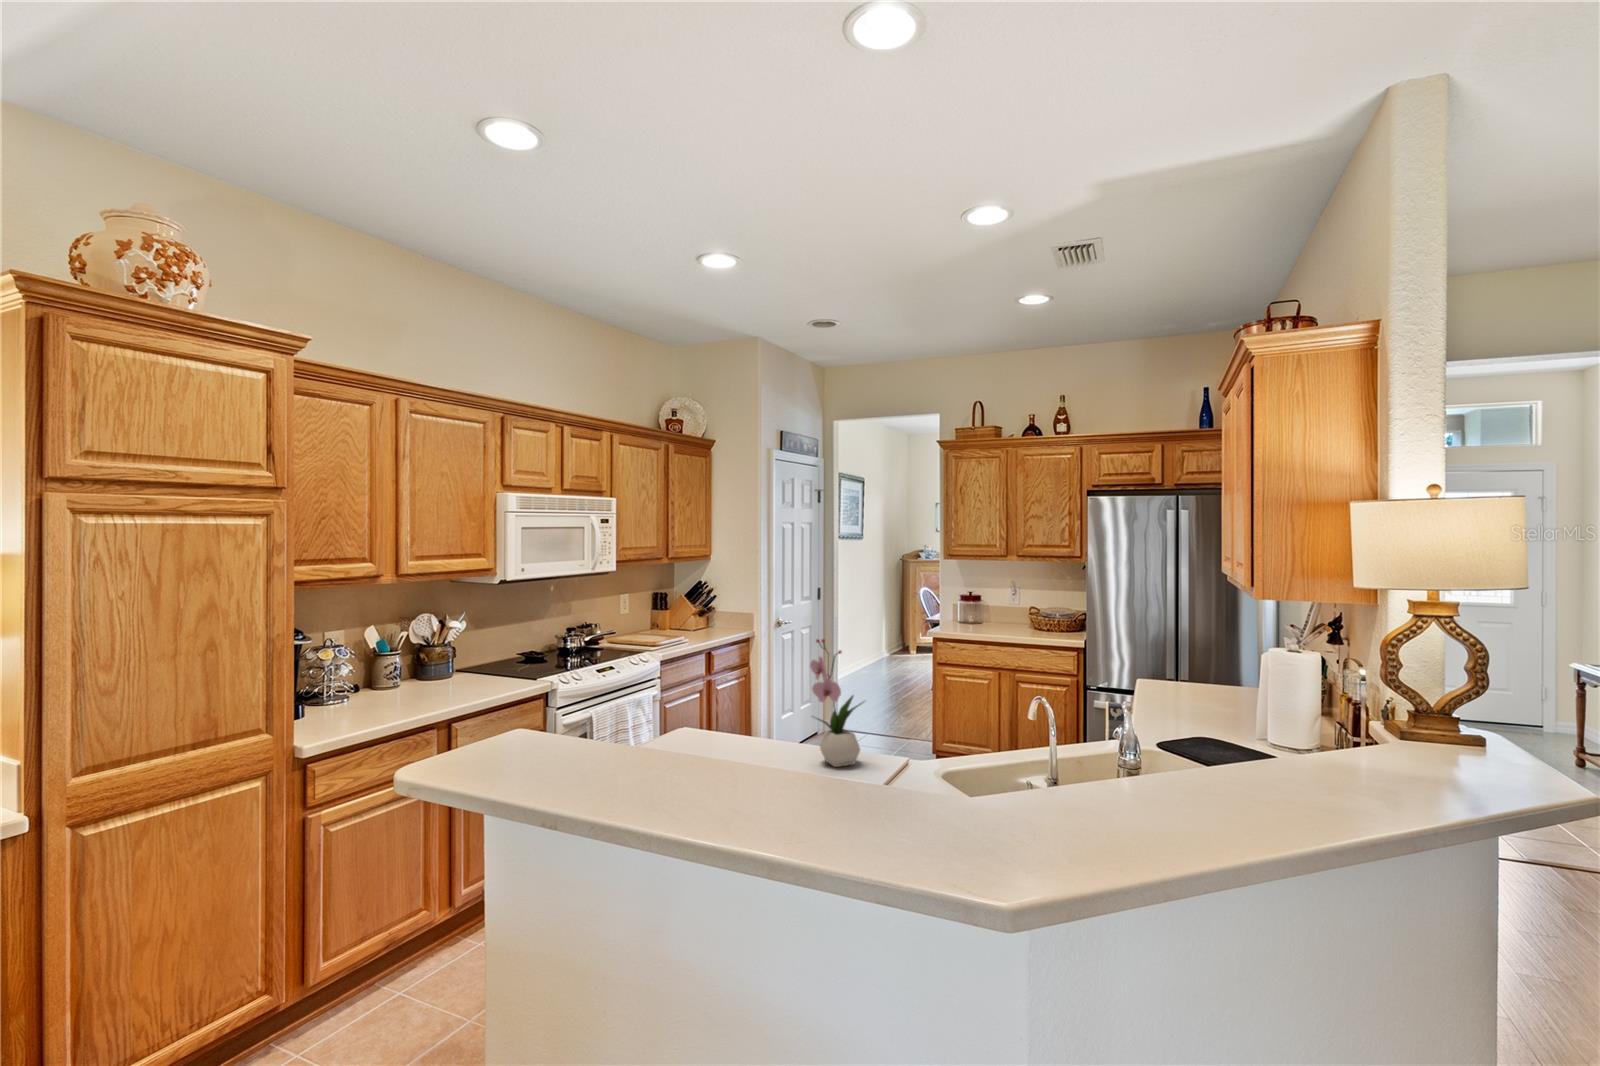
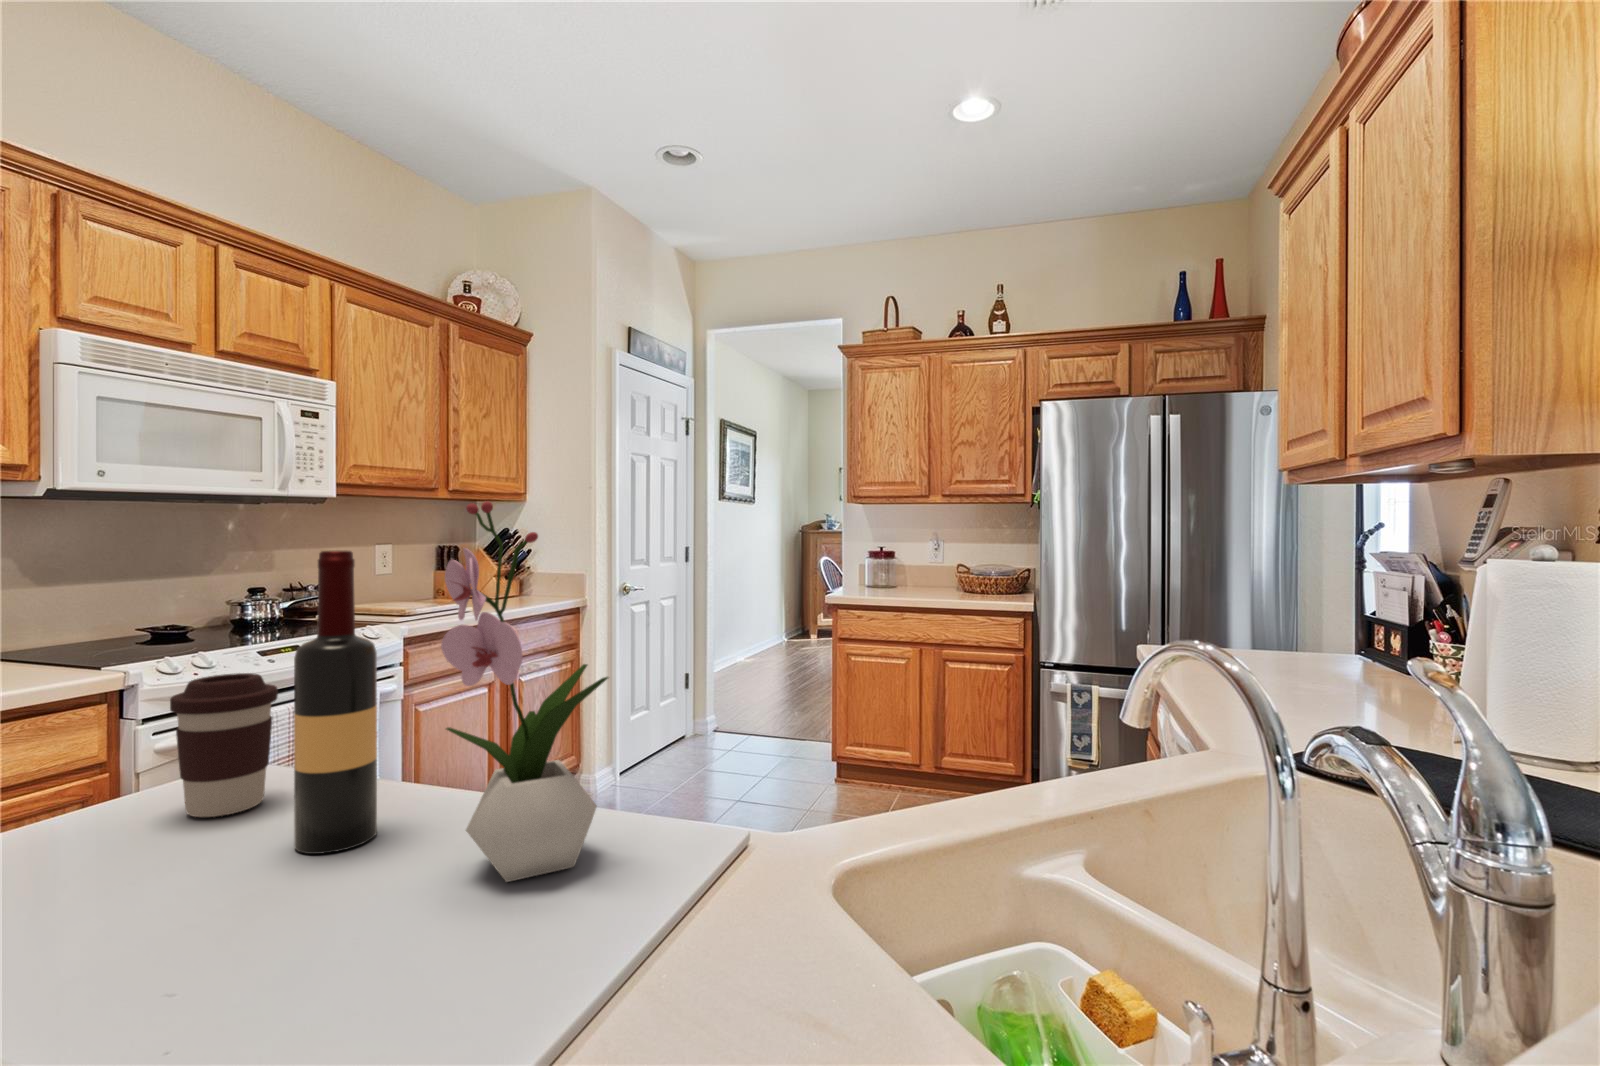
wine bottle: none [752,652,777,758] -> present [294,551,377,854]
coffee cup: none [694,693,727,747] -> present [170,673,278,817]

